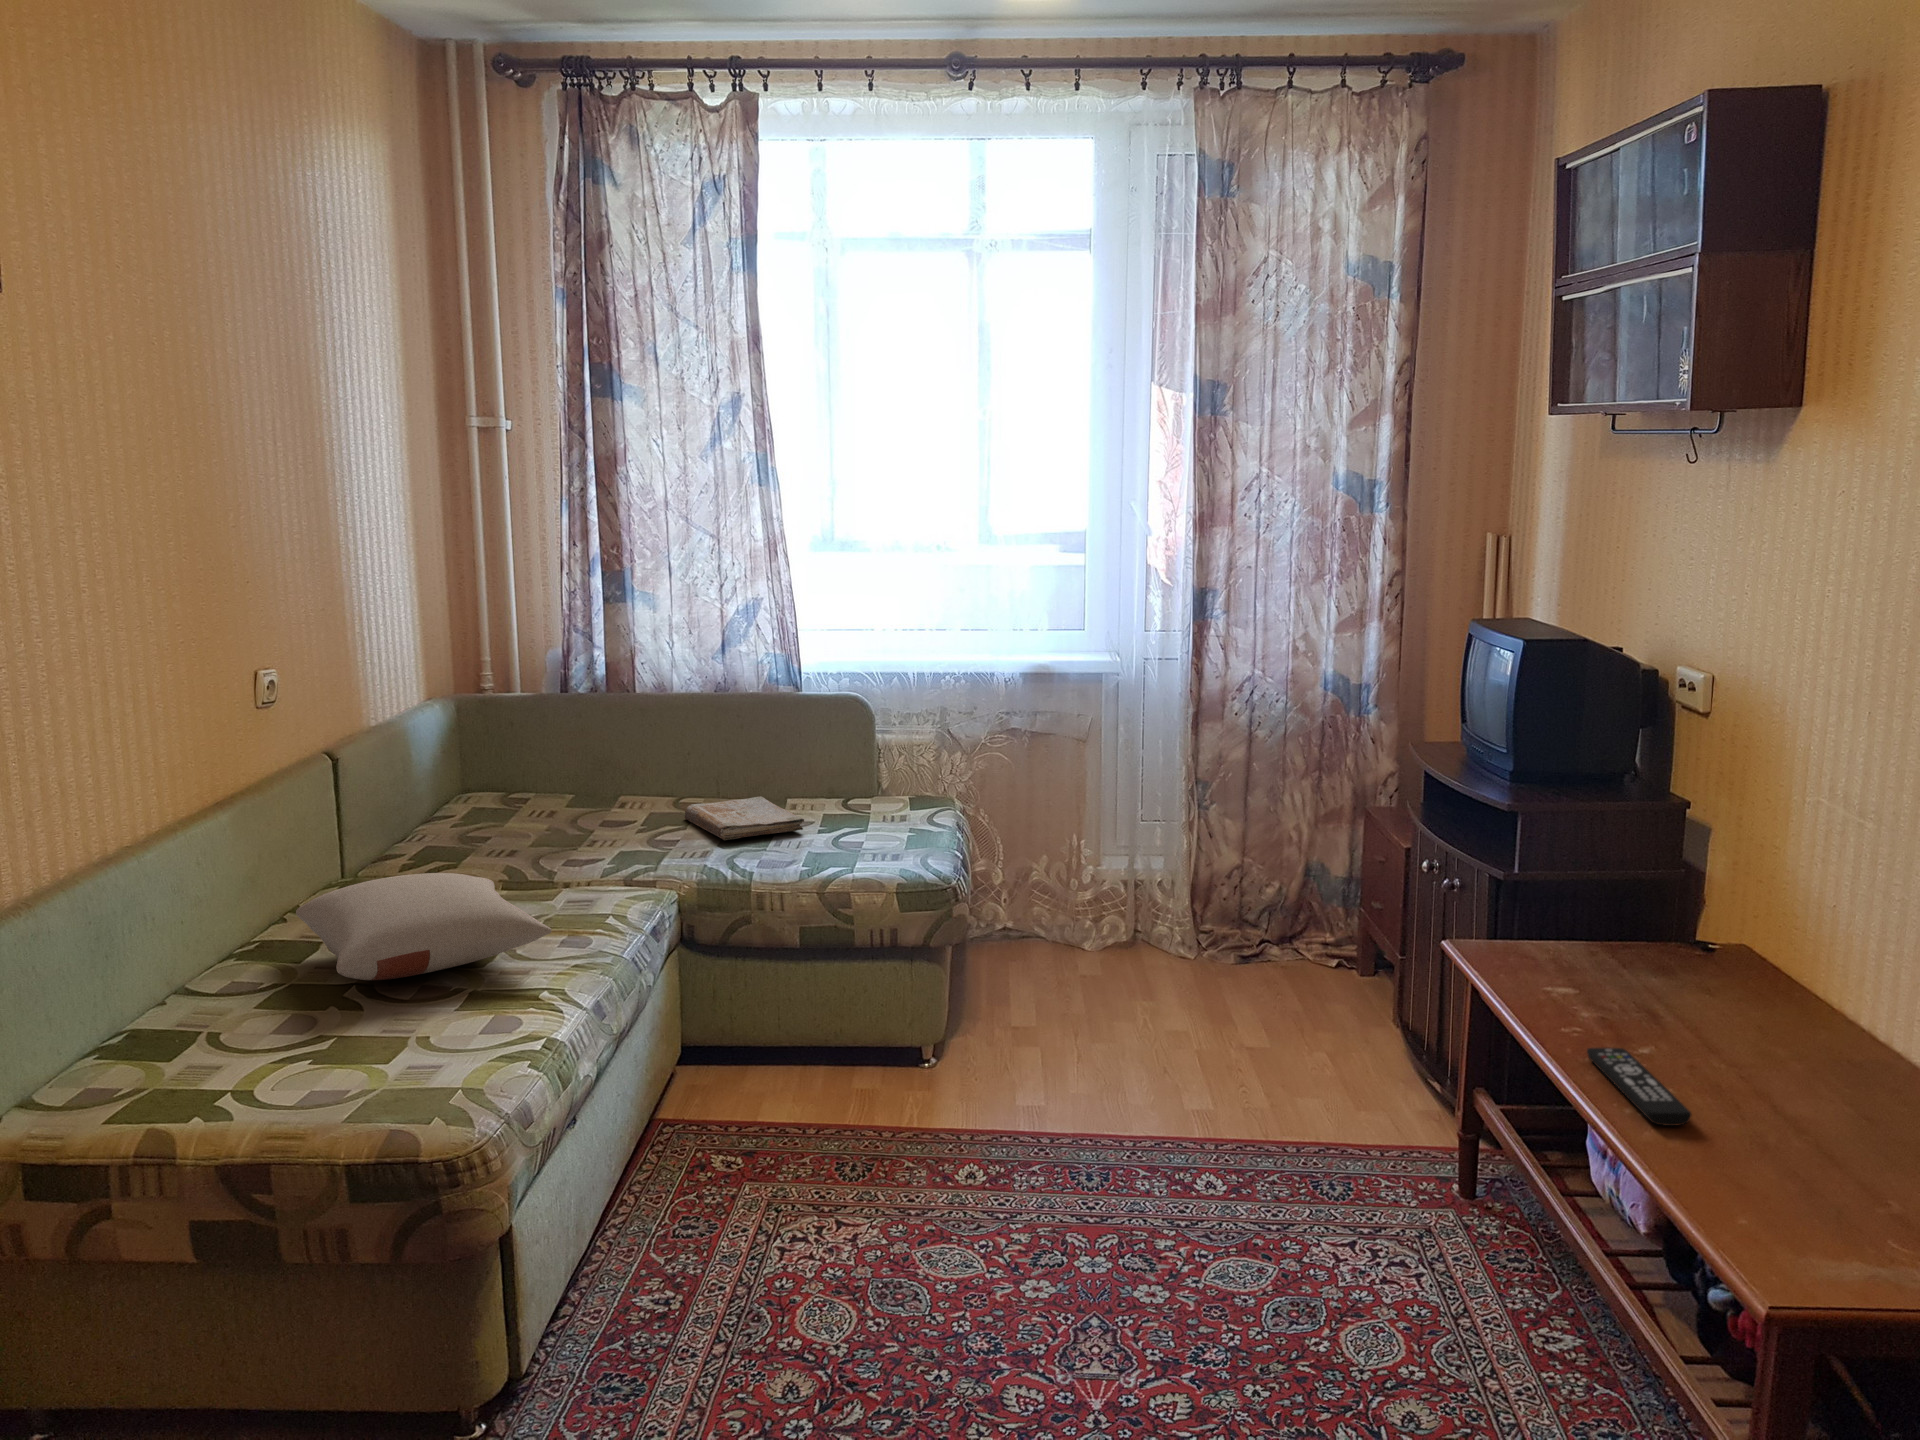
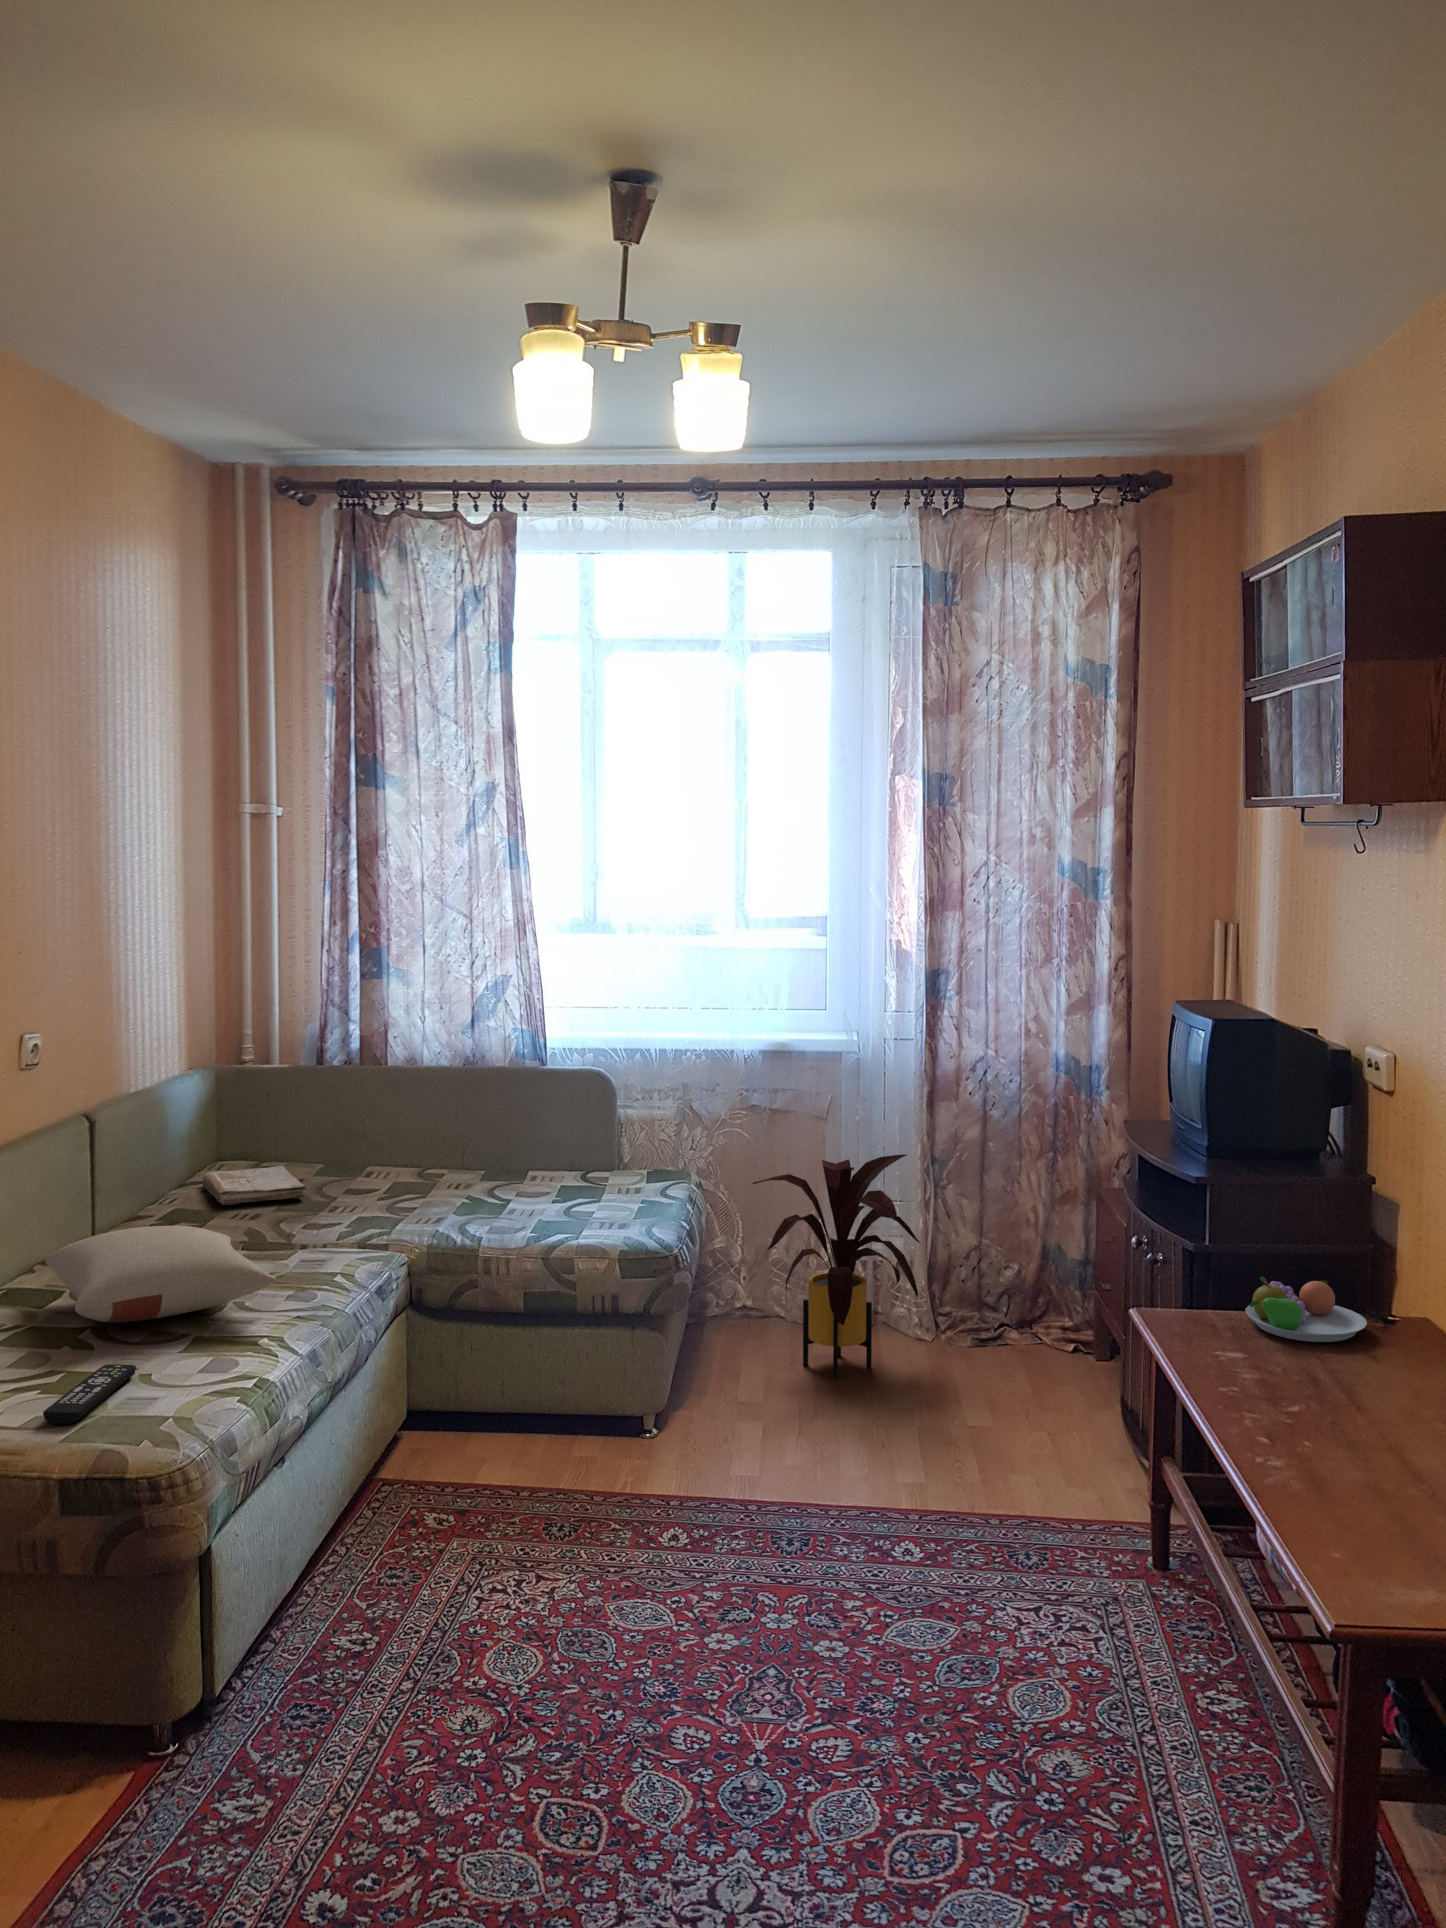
house plant: none [1019,776,1193,1000] -> present [753,1155,920,1378]
book: present [685,796,804,840] -> present [203,1166,307,1205]
fruit bowl: none [1563,907,1691,974] -> present [1245,1277,1367,1342]
remote control: present [1587,1048,1692,1126] -> present [43,1364,136,1424]

